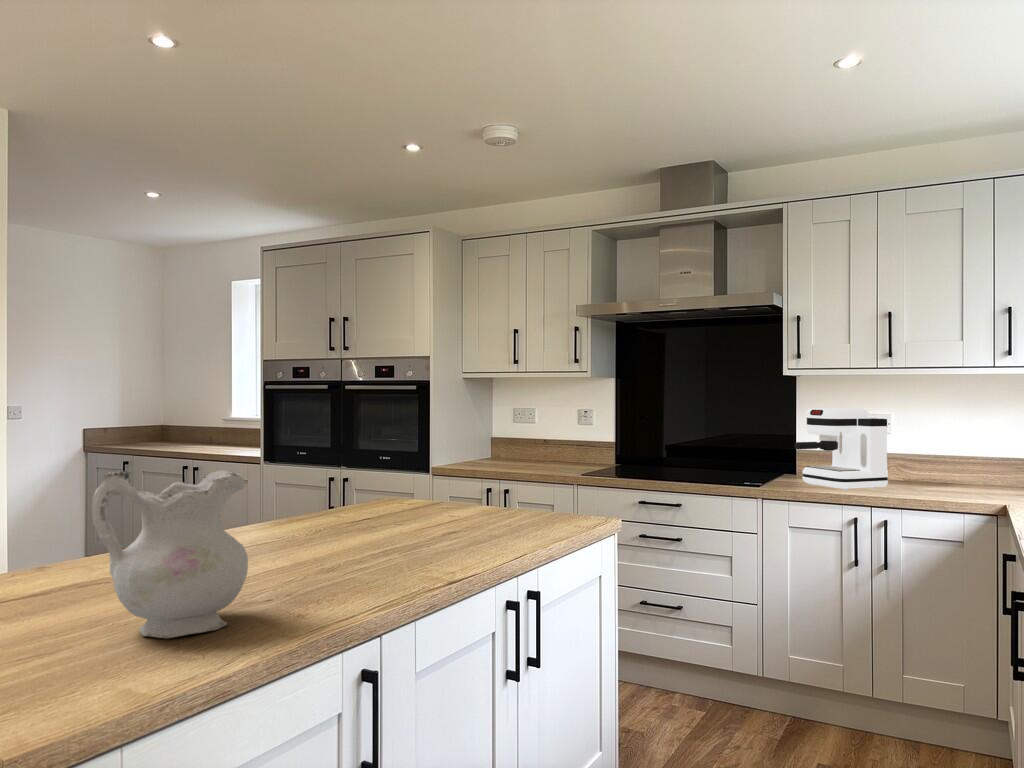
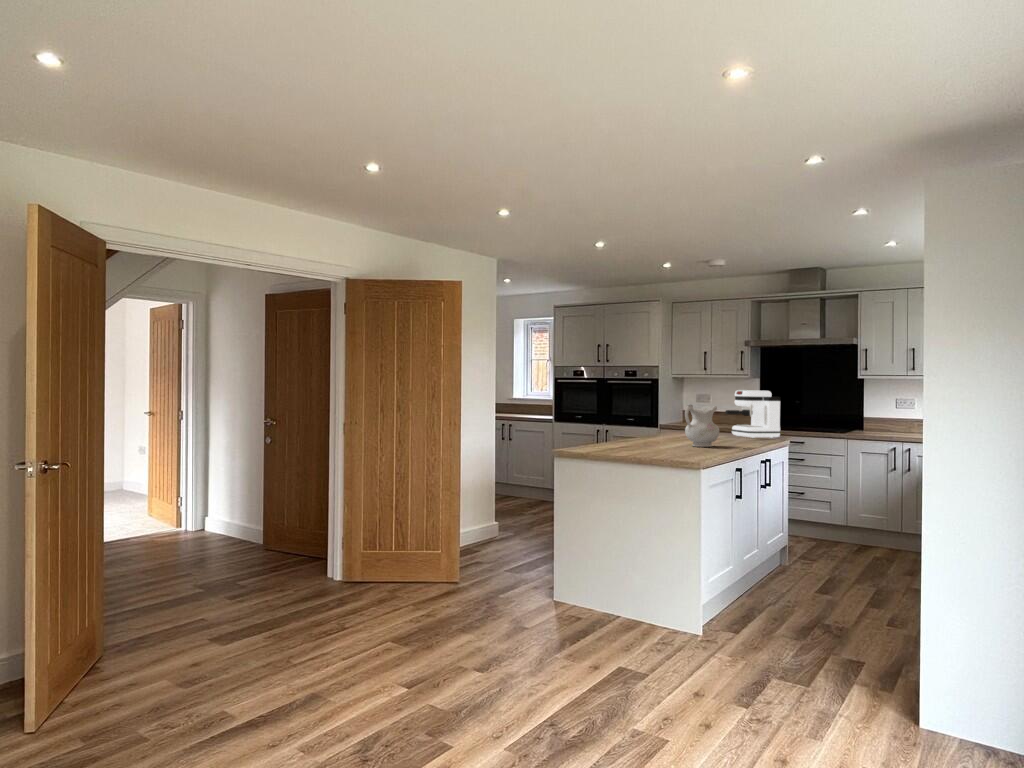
coffee maker: present [795,408,888,490] -> present [725,390,780,438]

